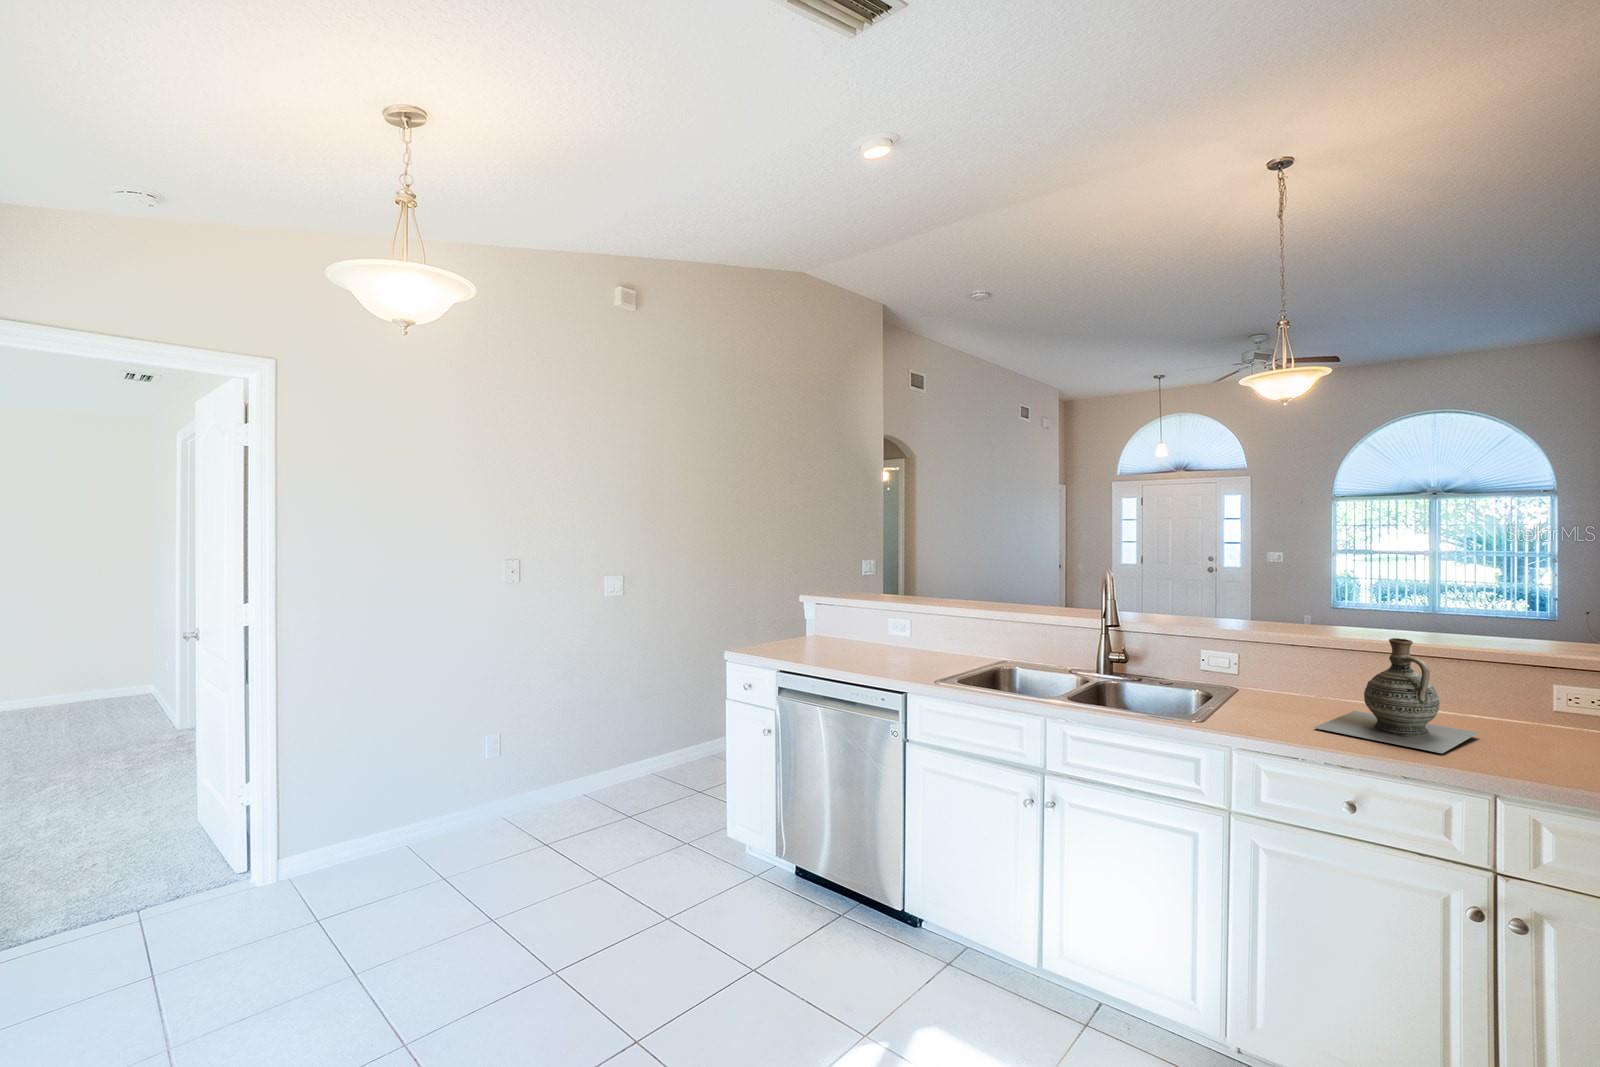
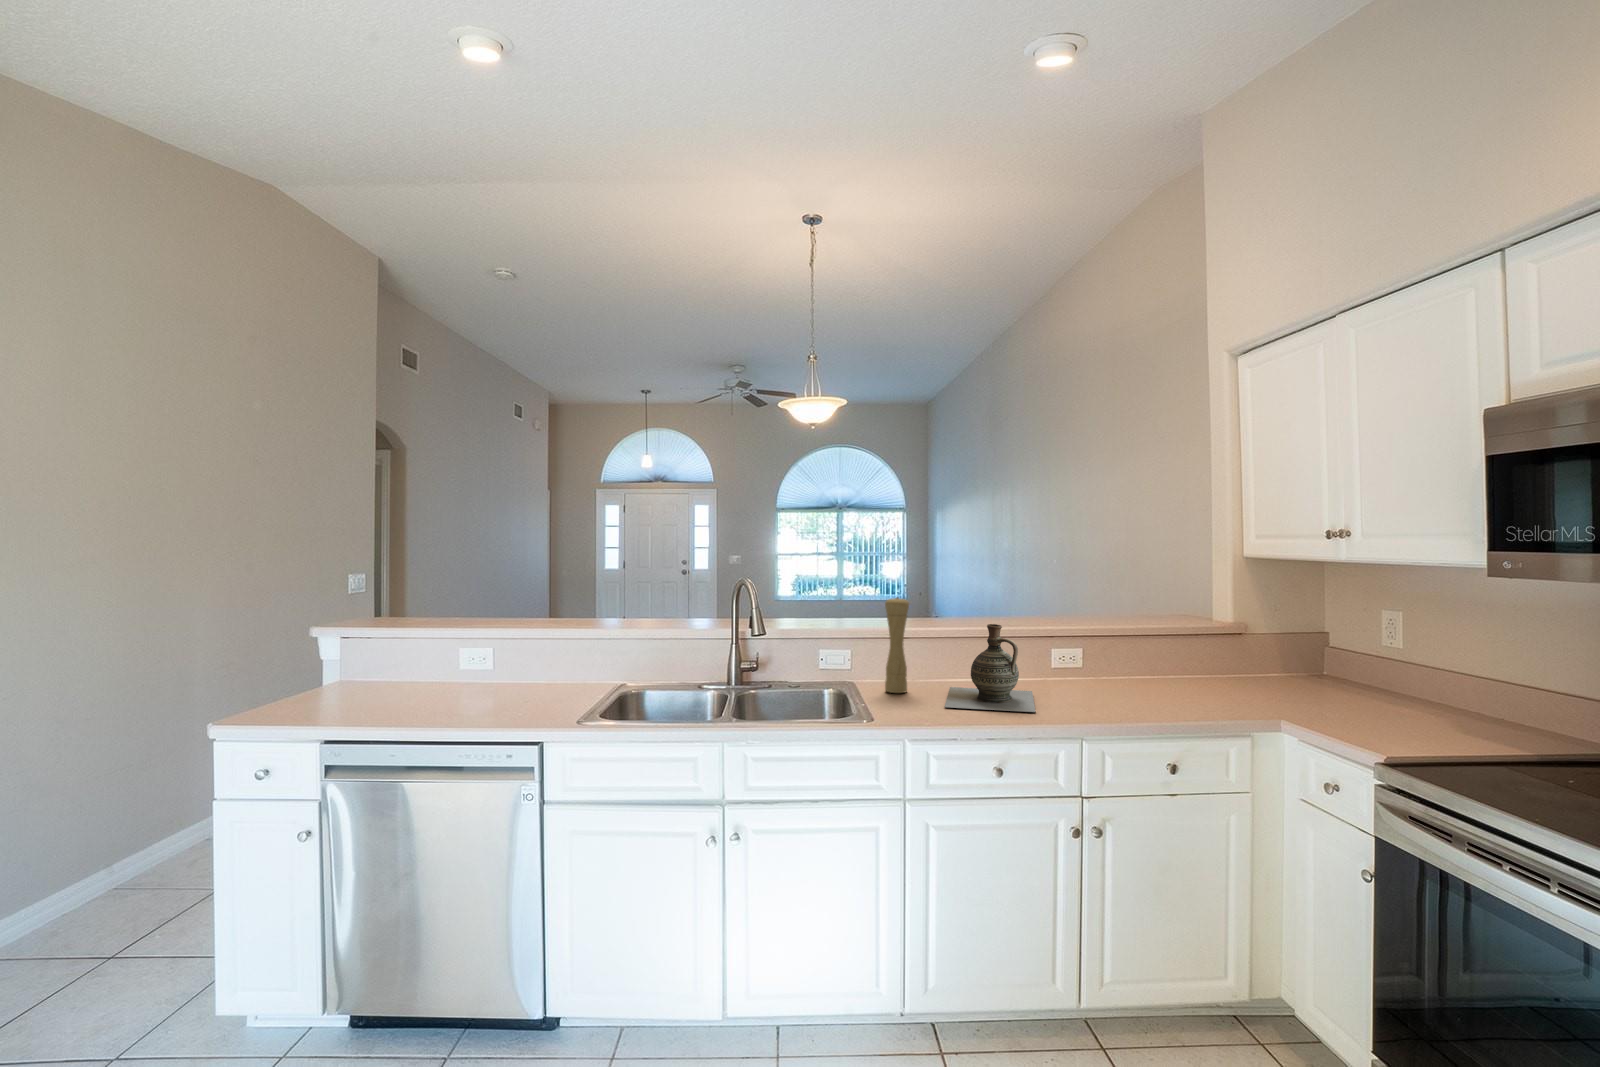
pepper mill: none [1263,599,1295,708] -> present [885,597,909,693]

